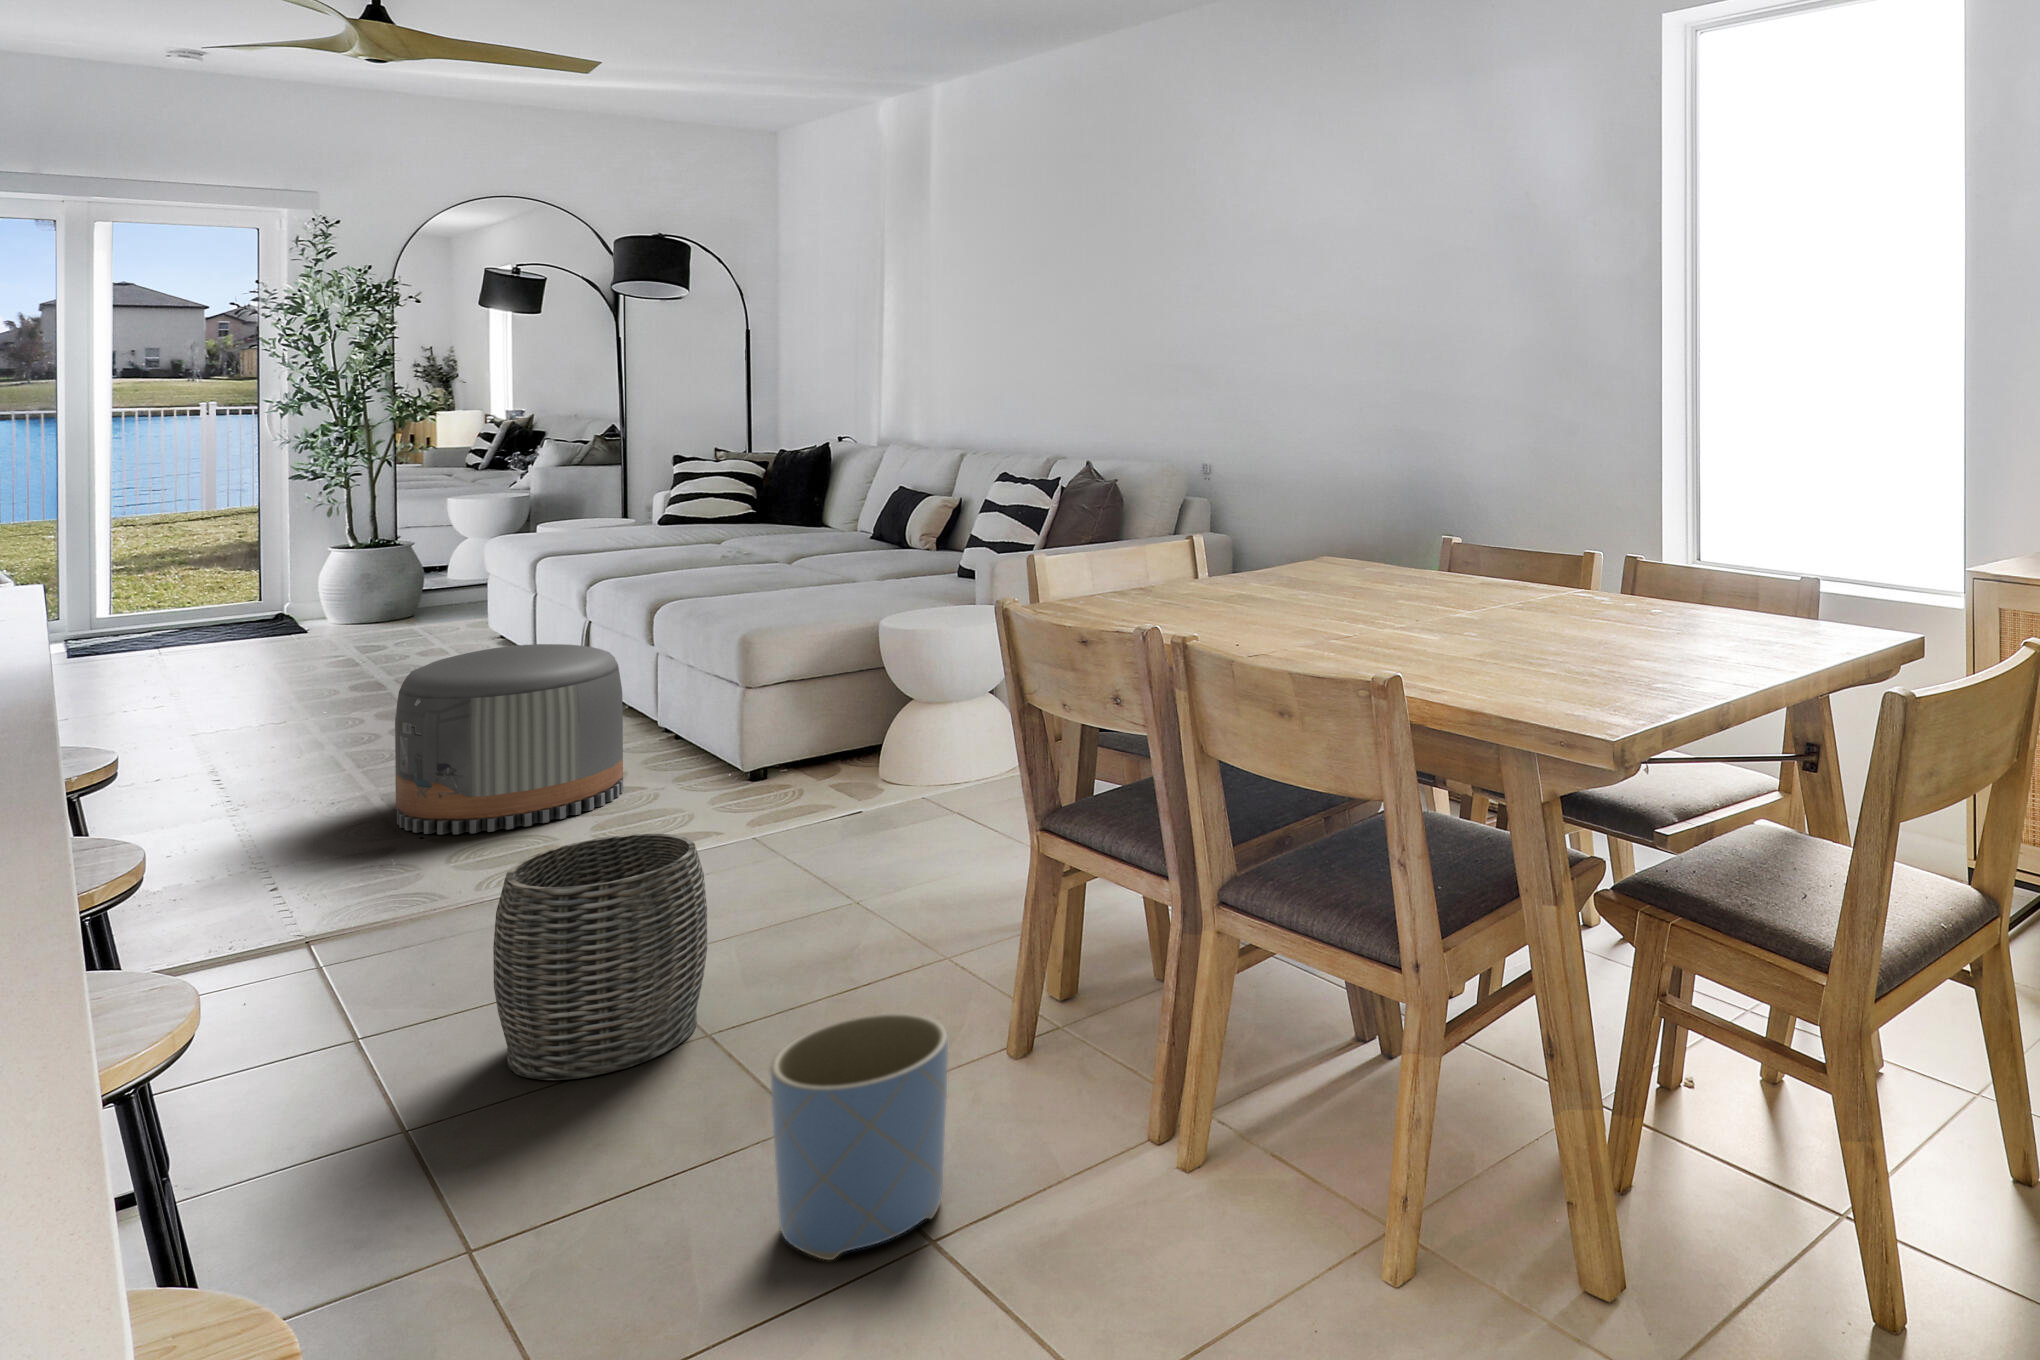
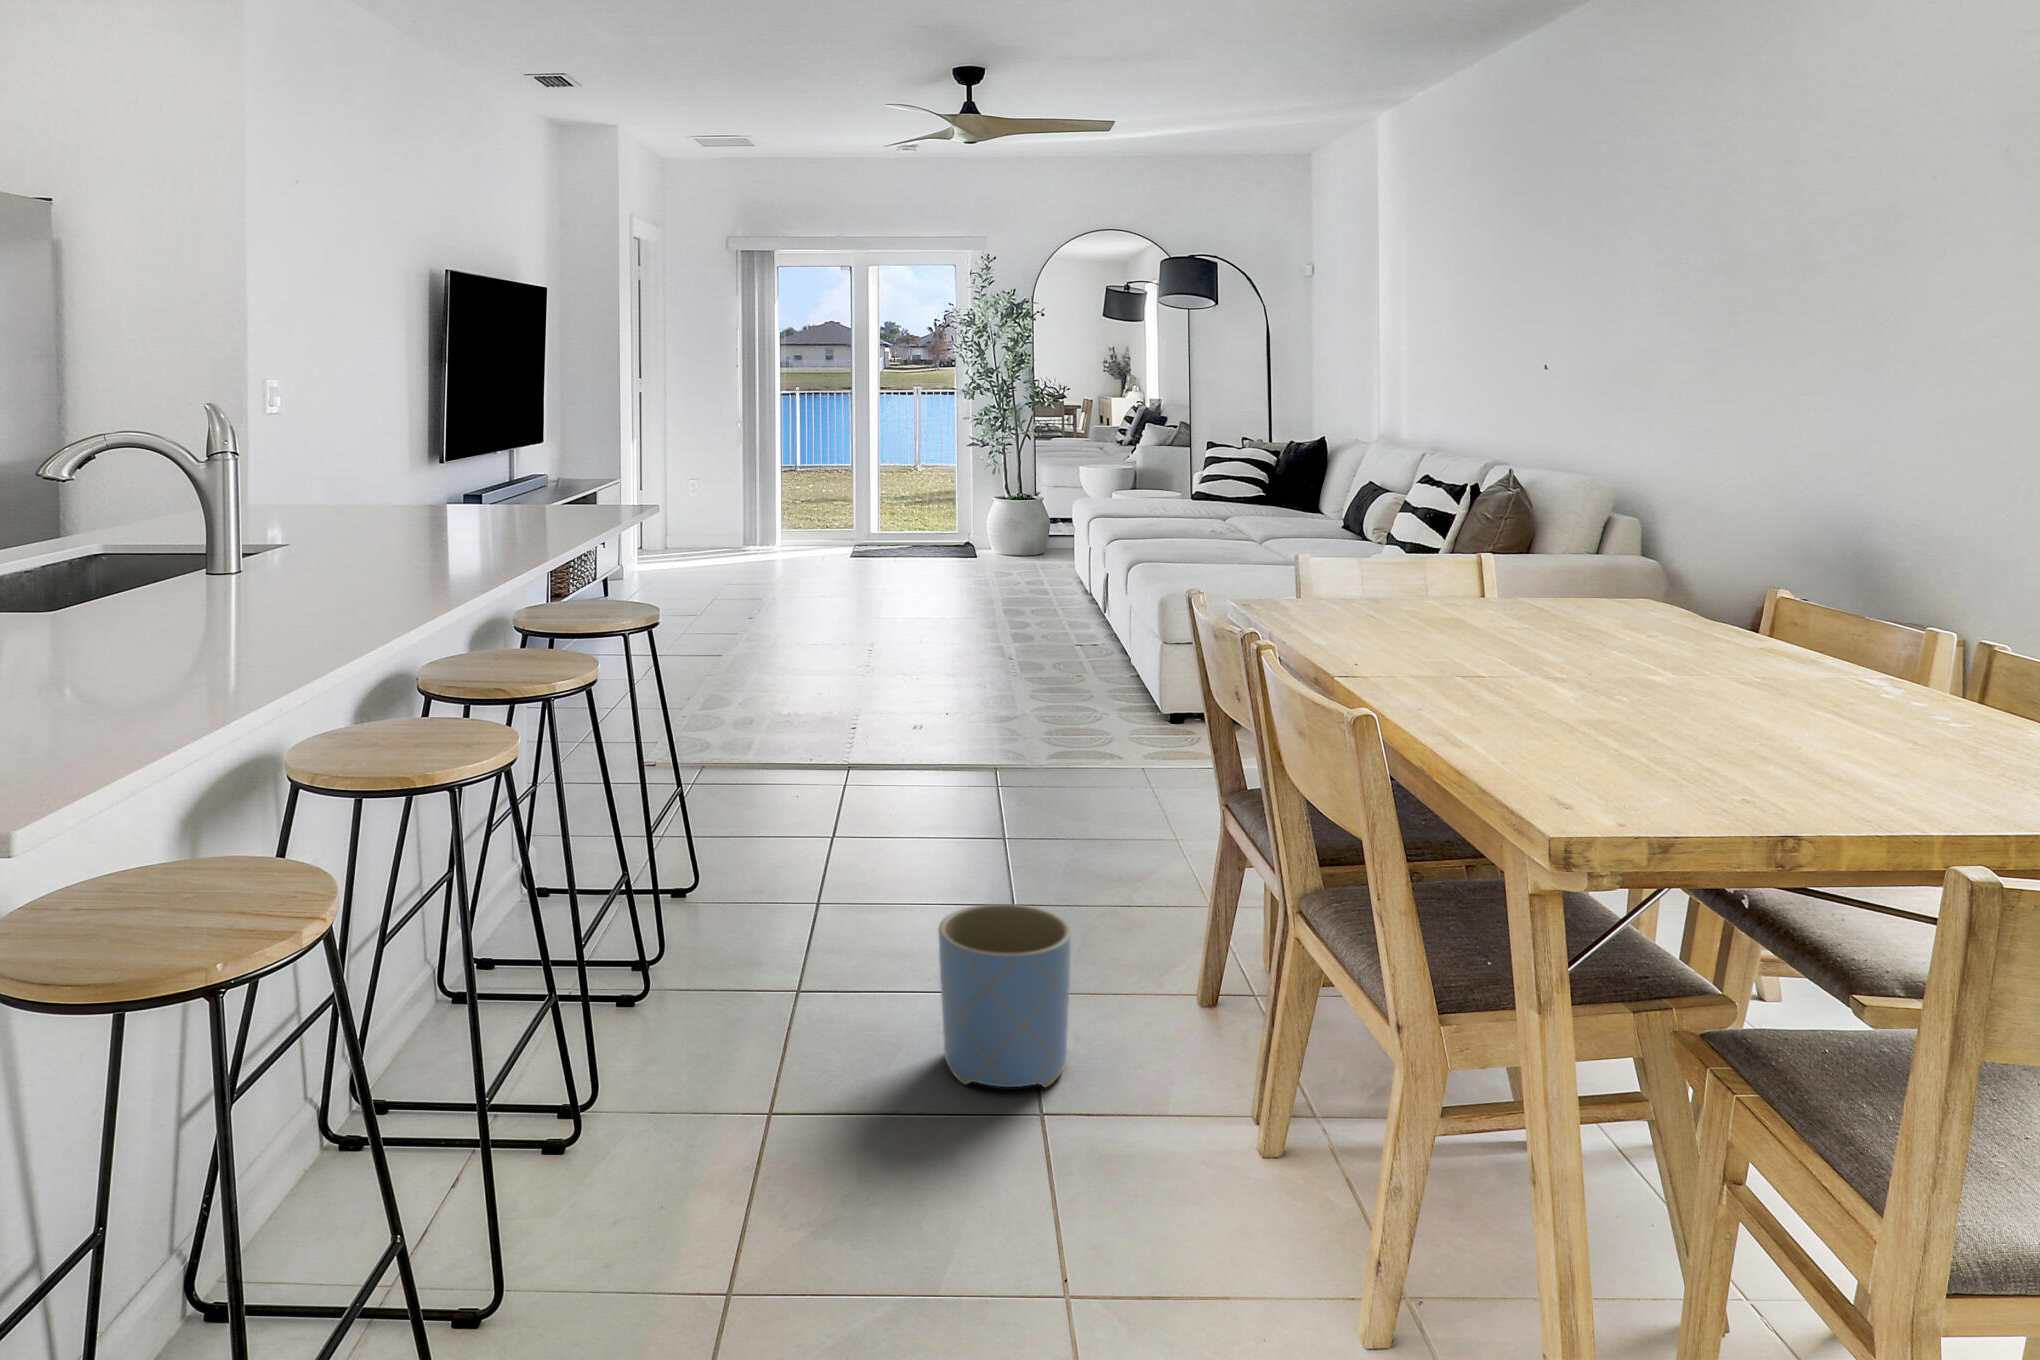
pouf: present [395,644,623,834] -> none [933,582,1078,720]
woven basket: present [493,834,707,1080] -> none [876,729,1014,904]

